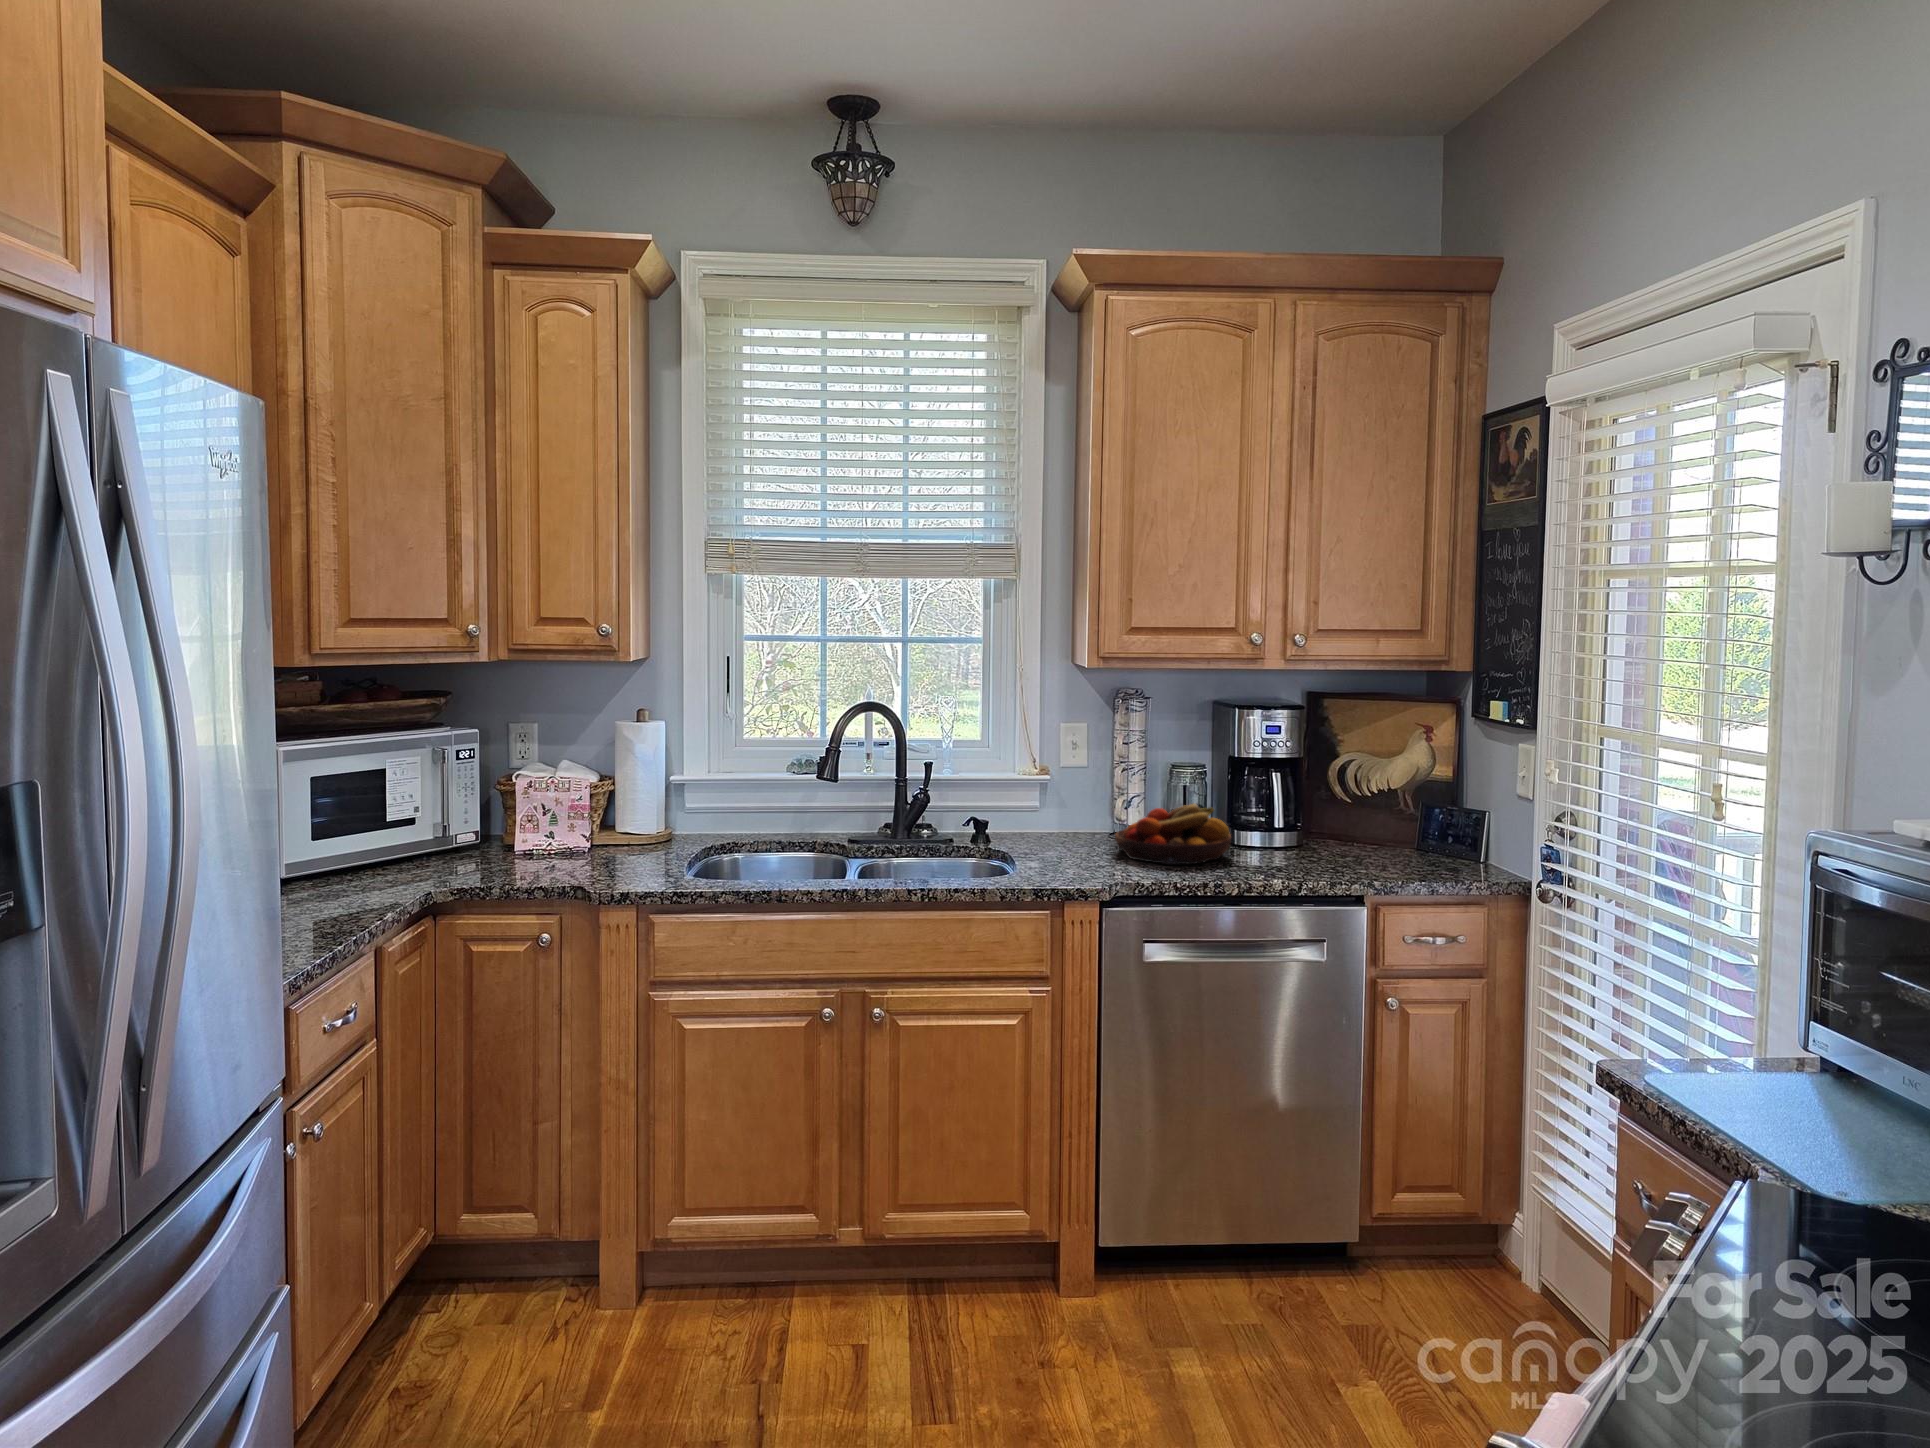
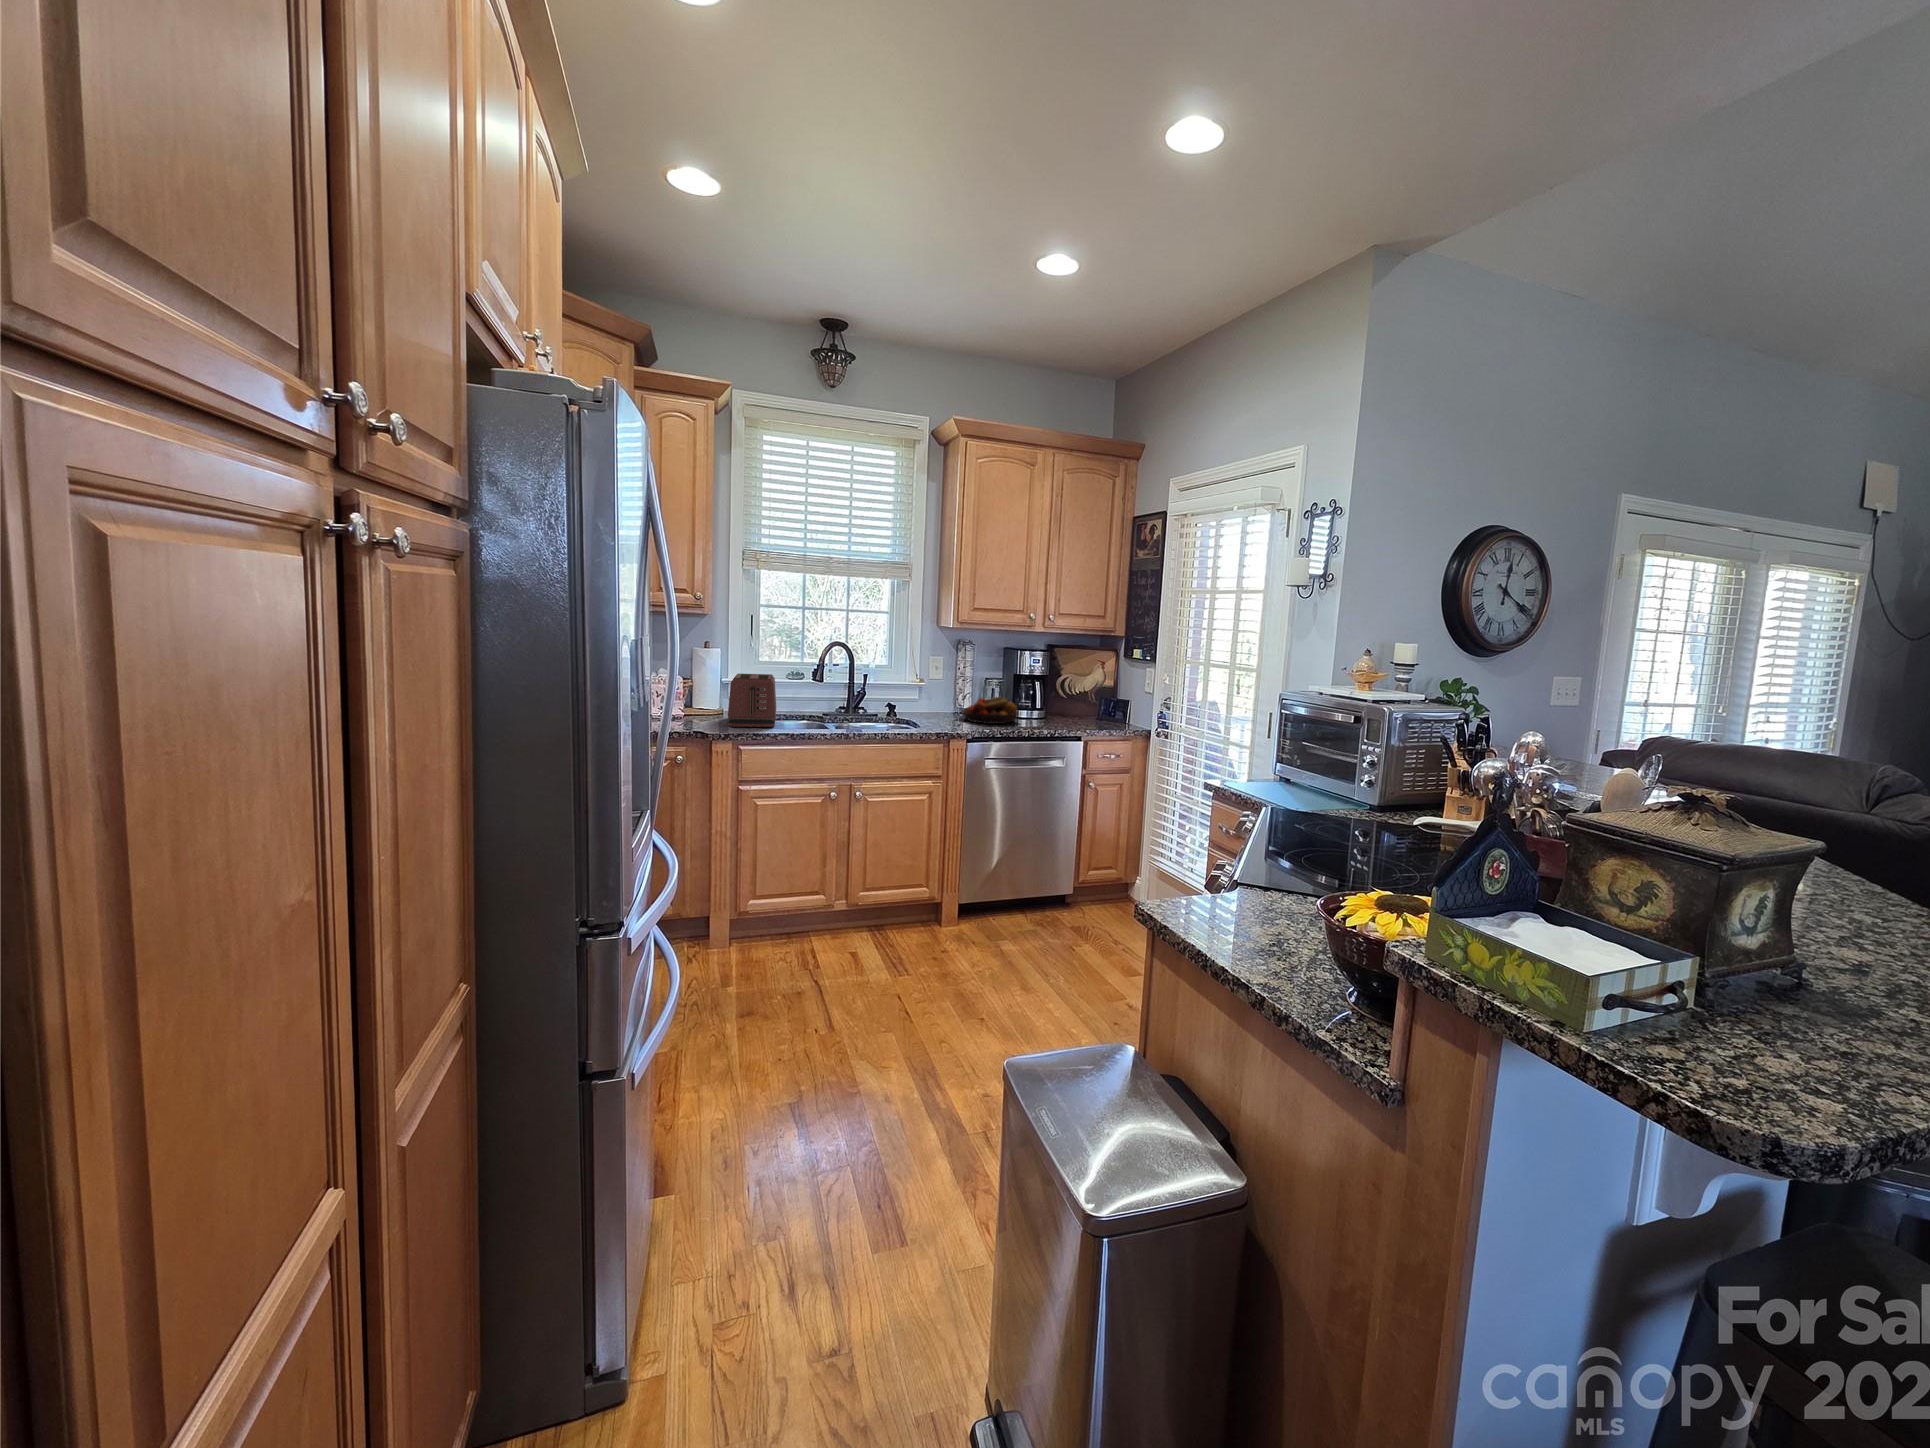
toaster: none [644,768,754,874] -> present [728,674,776,727]

